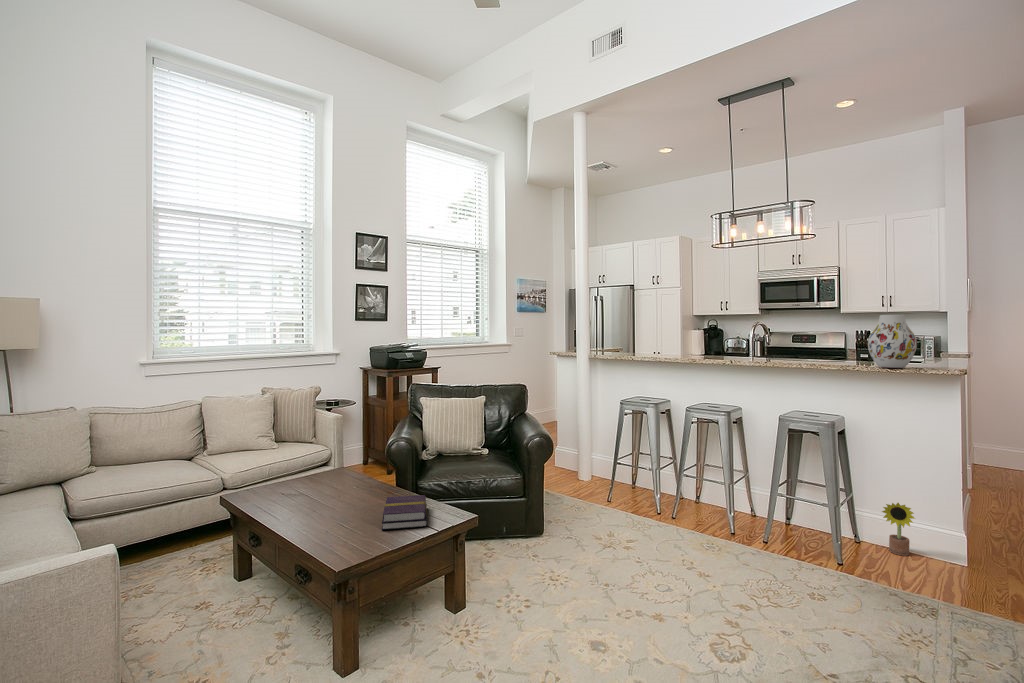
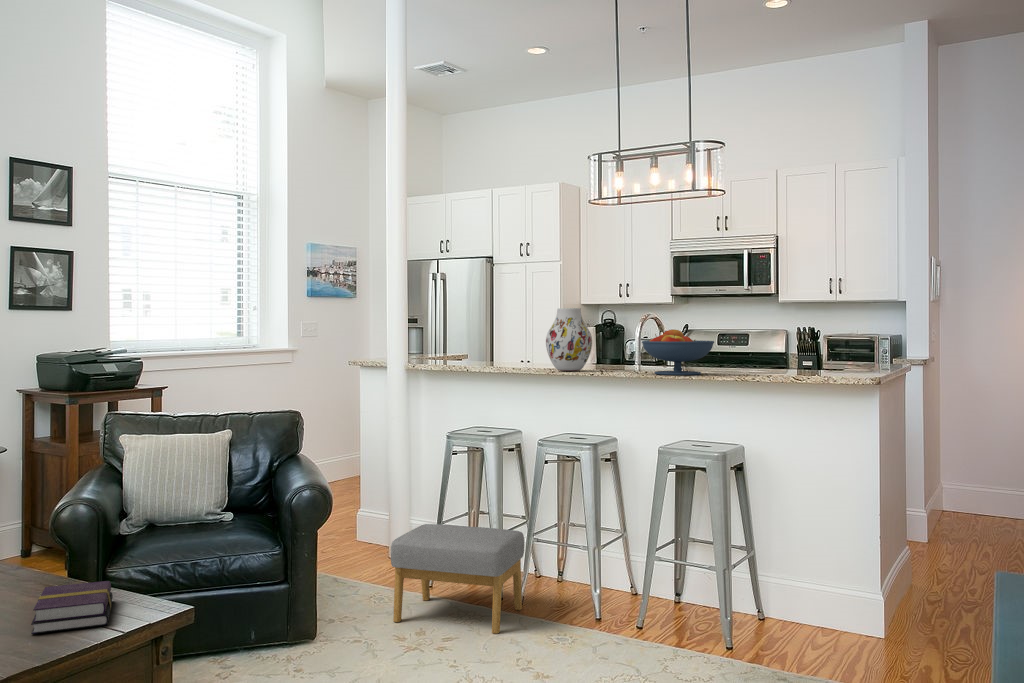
vase: present [868,315,917,368] -> present [546,308,592,371]
fruit bowl: none [763,333,820,365] -> present [642,329,714,375]
footstool: none [589,461,678,540] -> present [391,524,524,634]
decorative plant: present [882,503,915,556] -> none [782,557,820,629]

